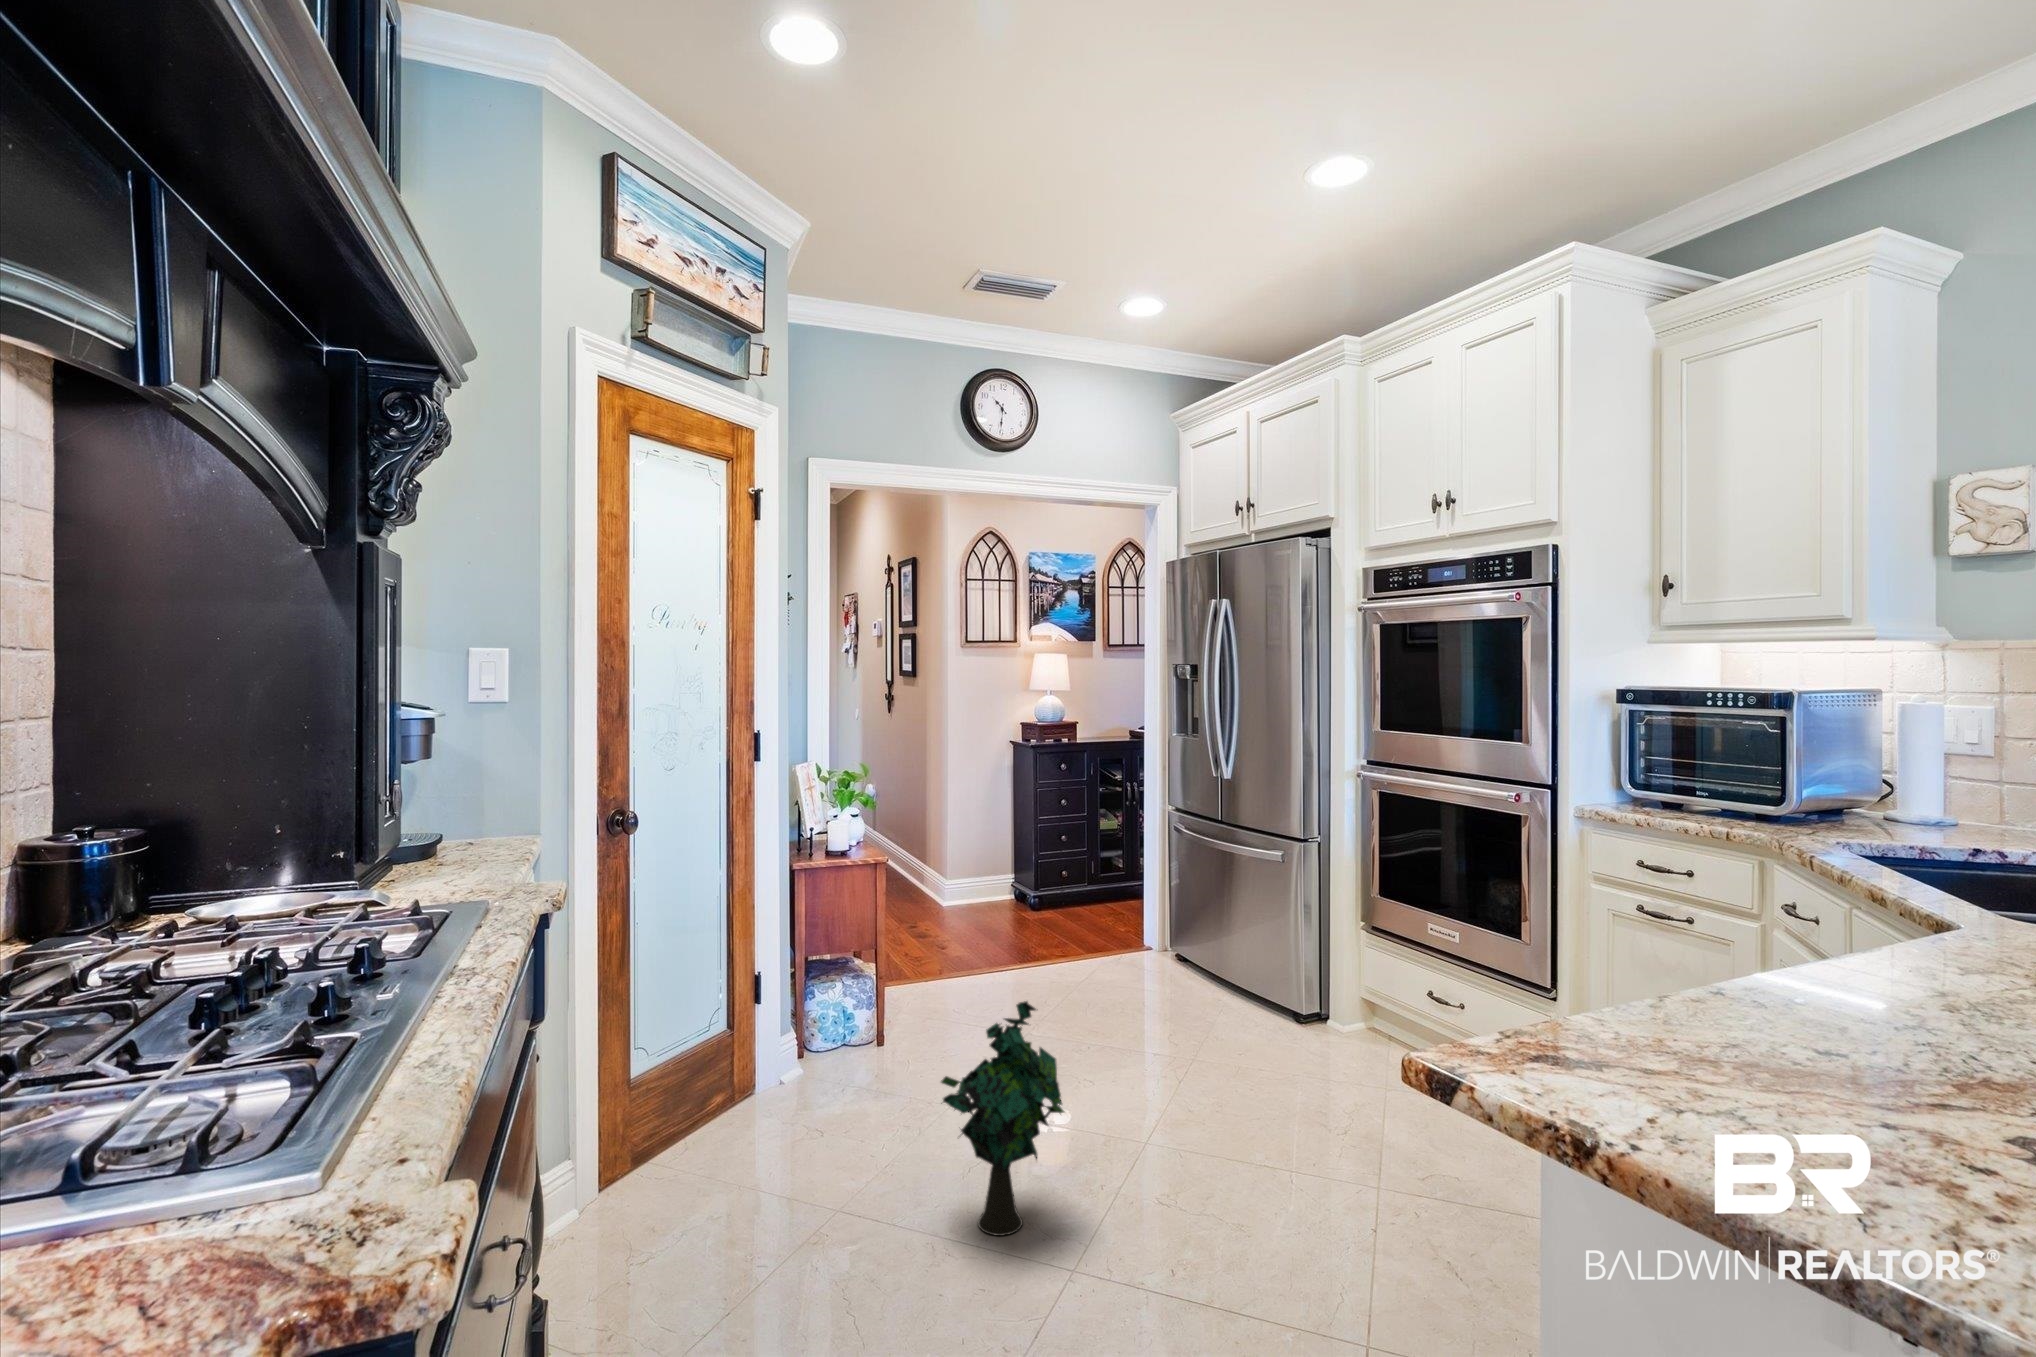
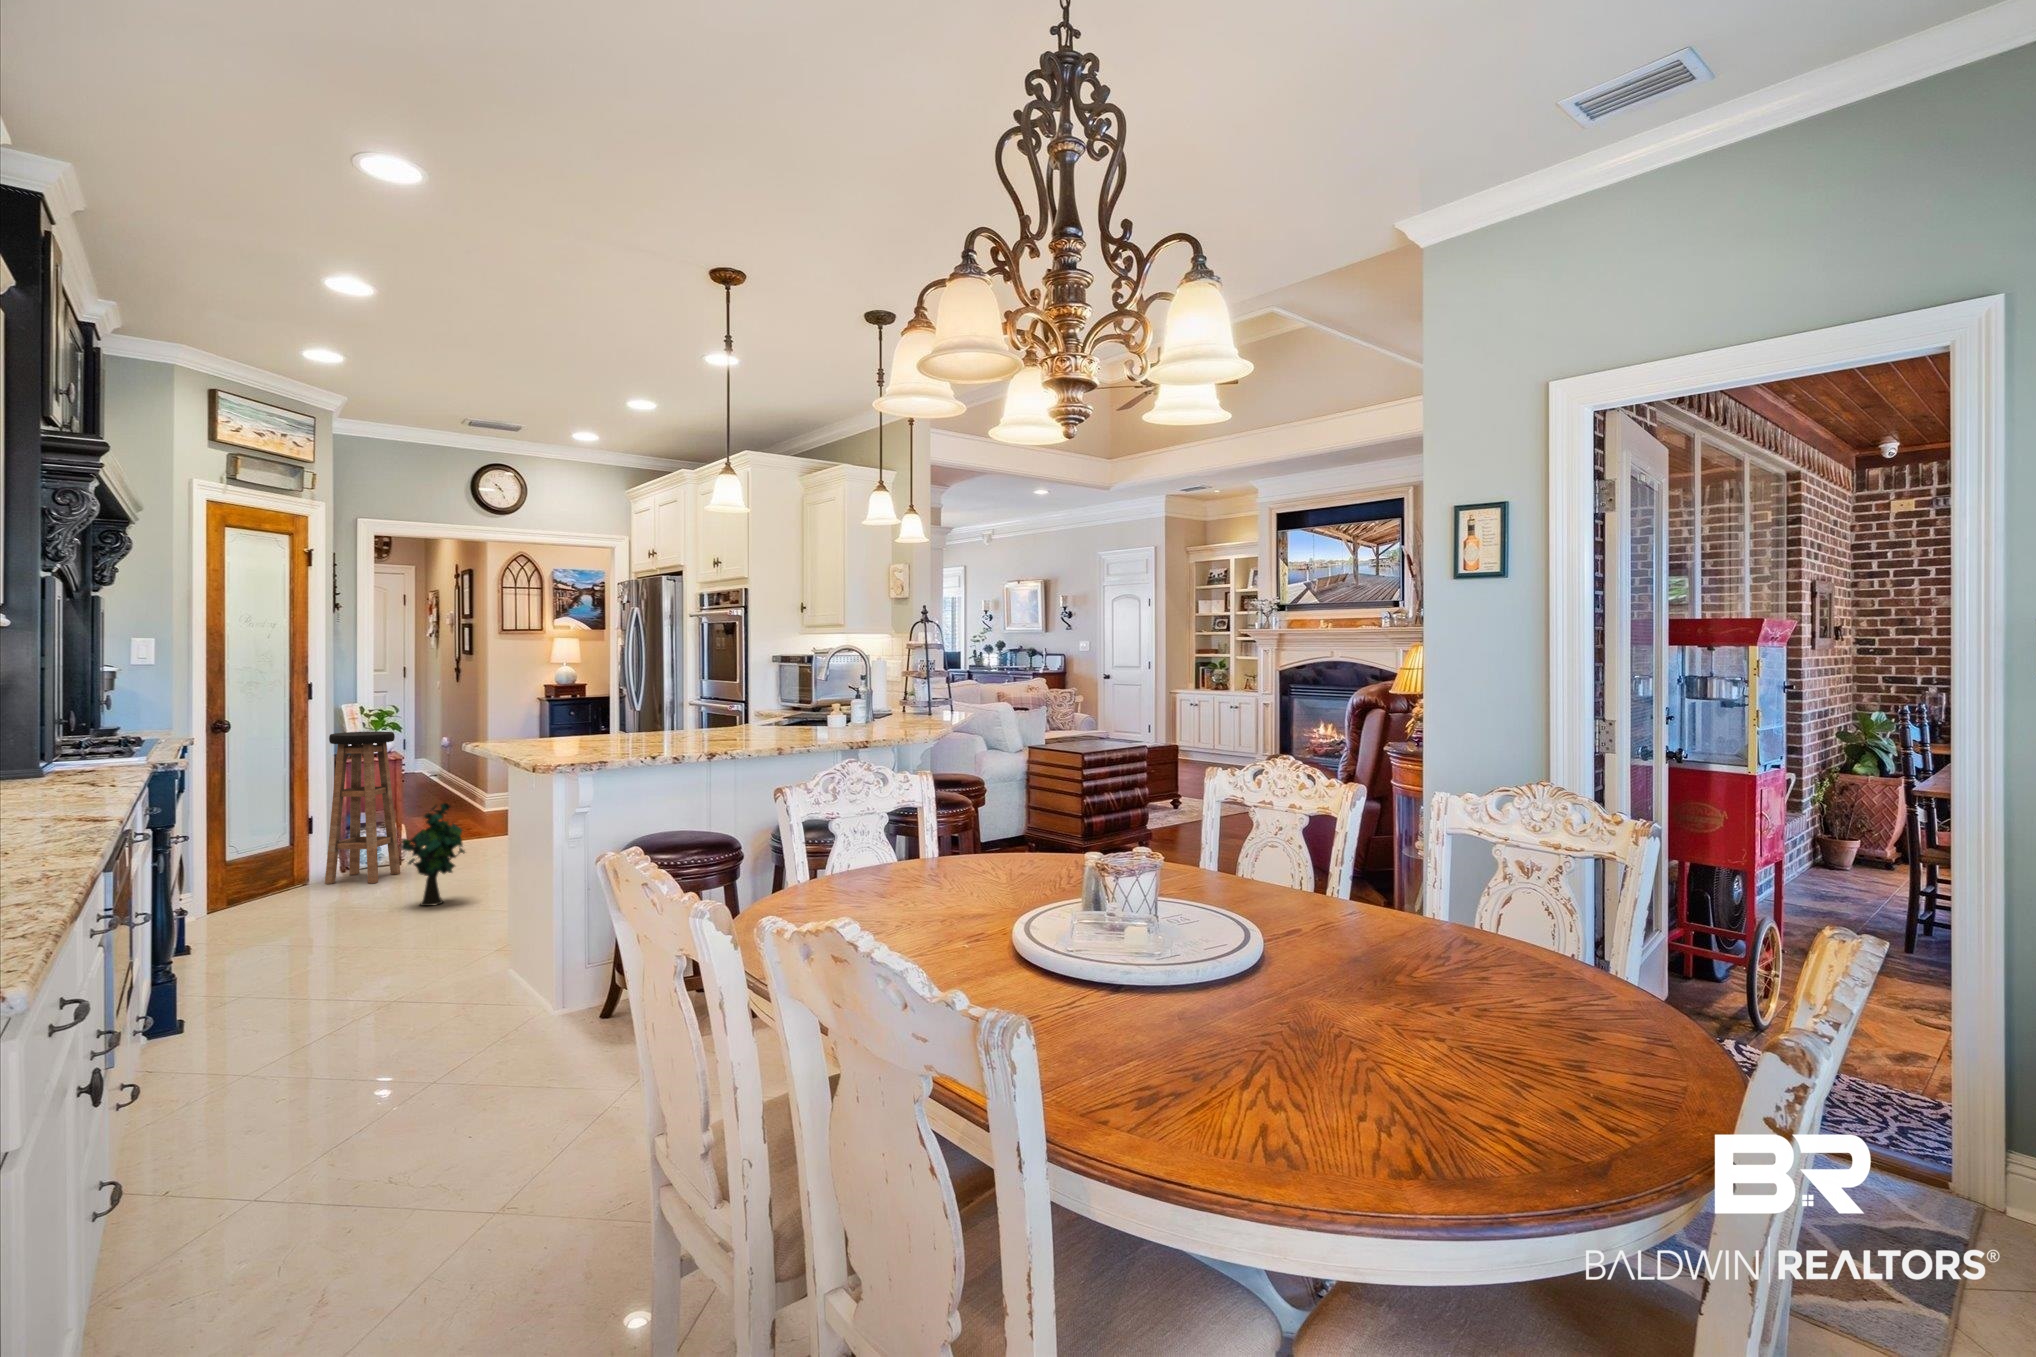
bar stool: none [779,816,893,1111] -> present [325,731,400,884]

